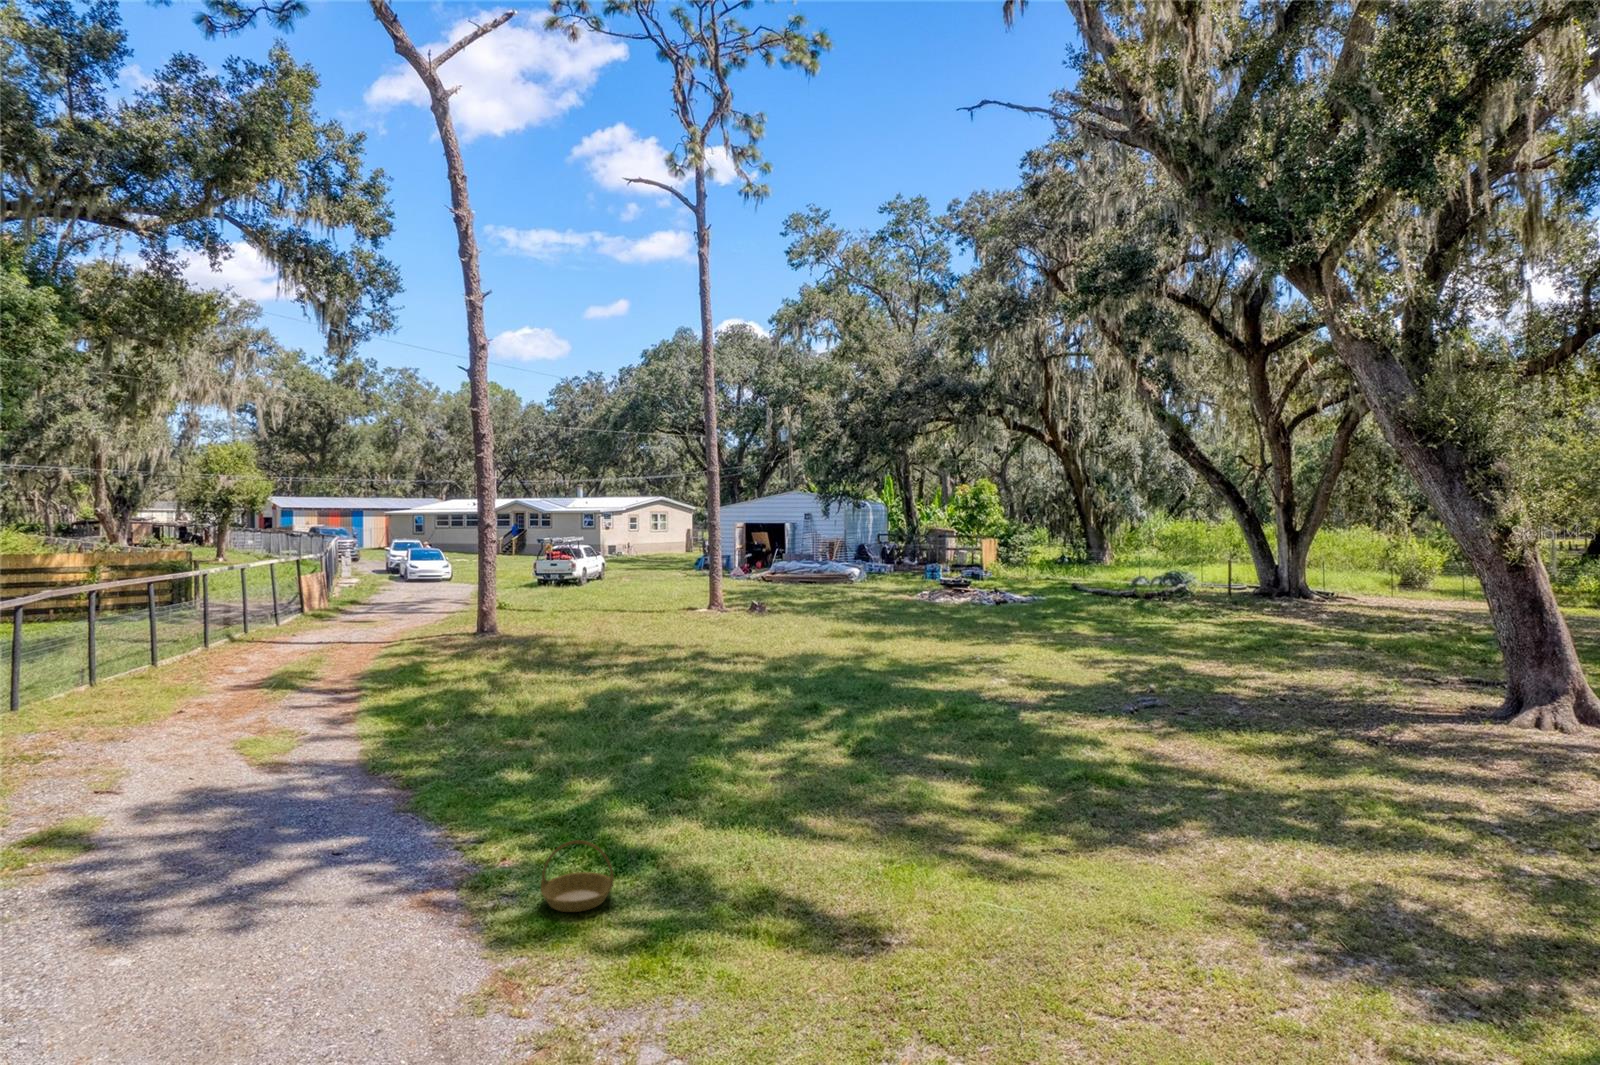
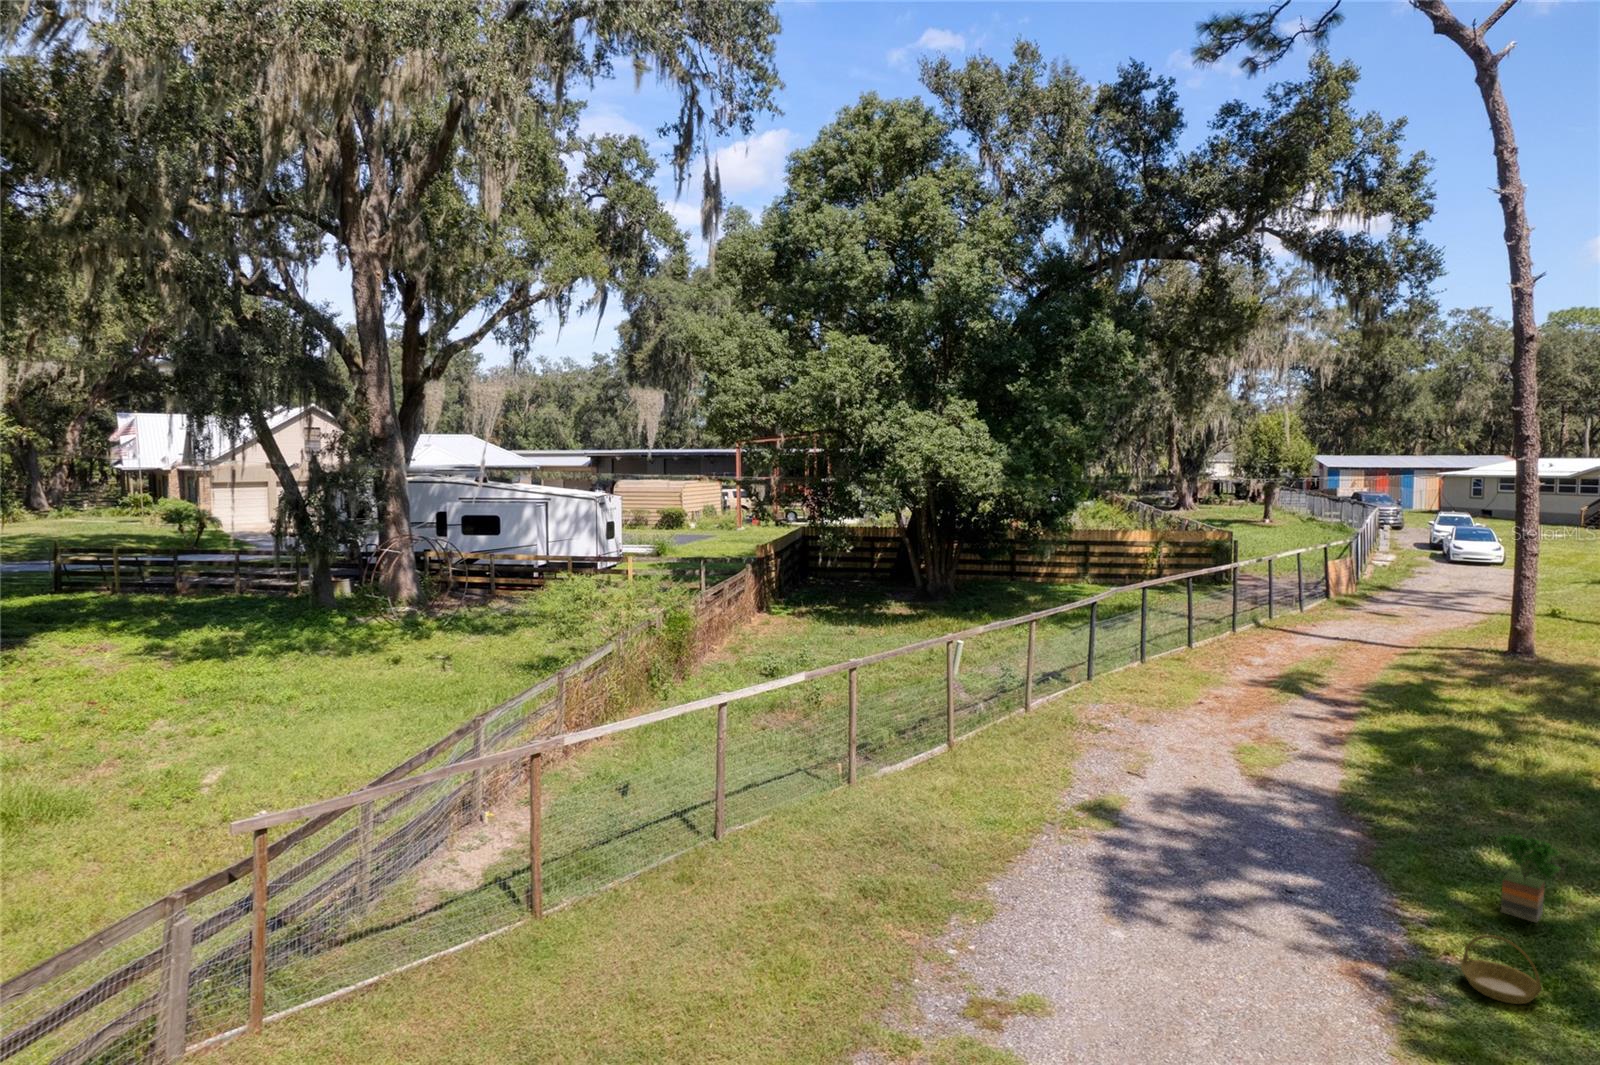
potted tree: none [538,741,595,828] -> present [1498,835,1560,923]

